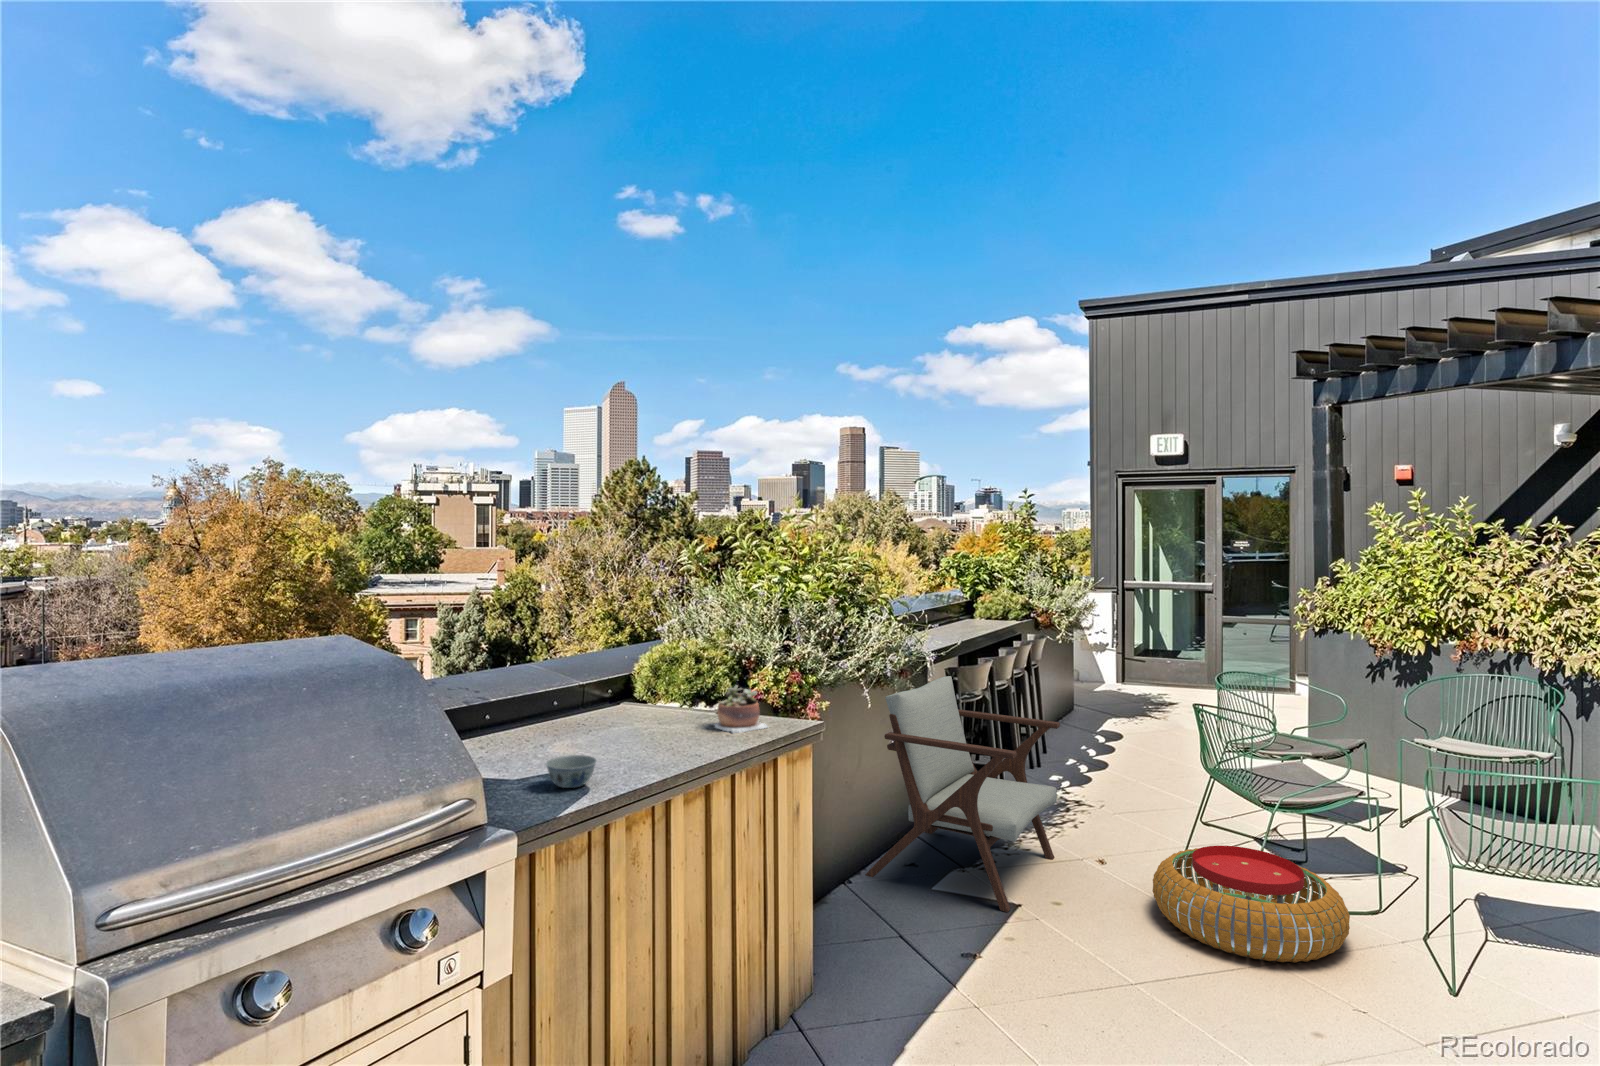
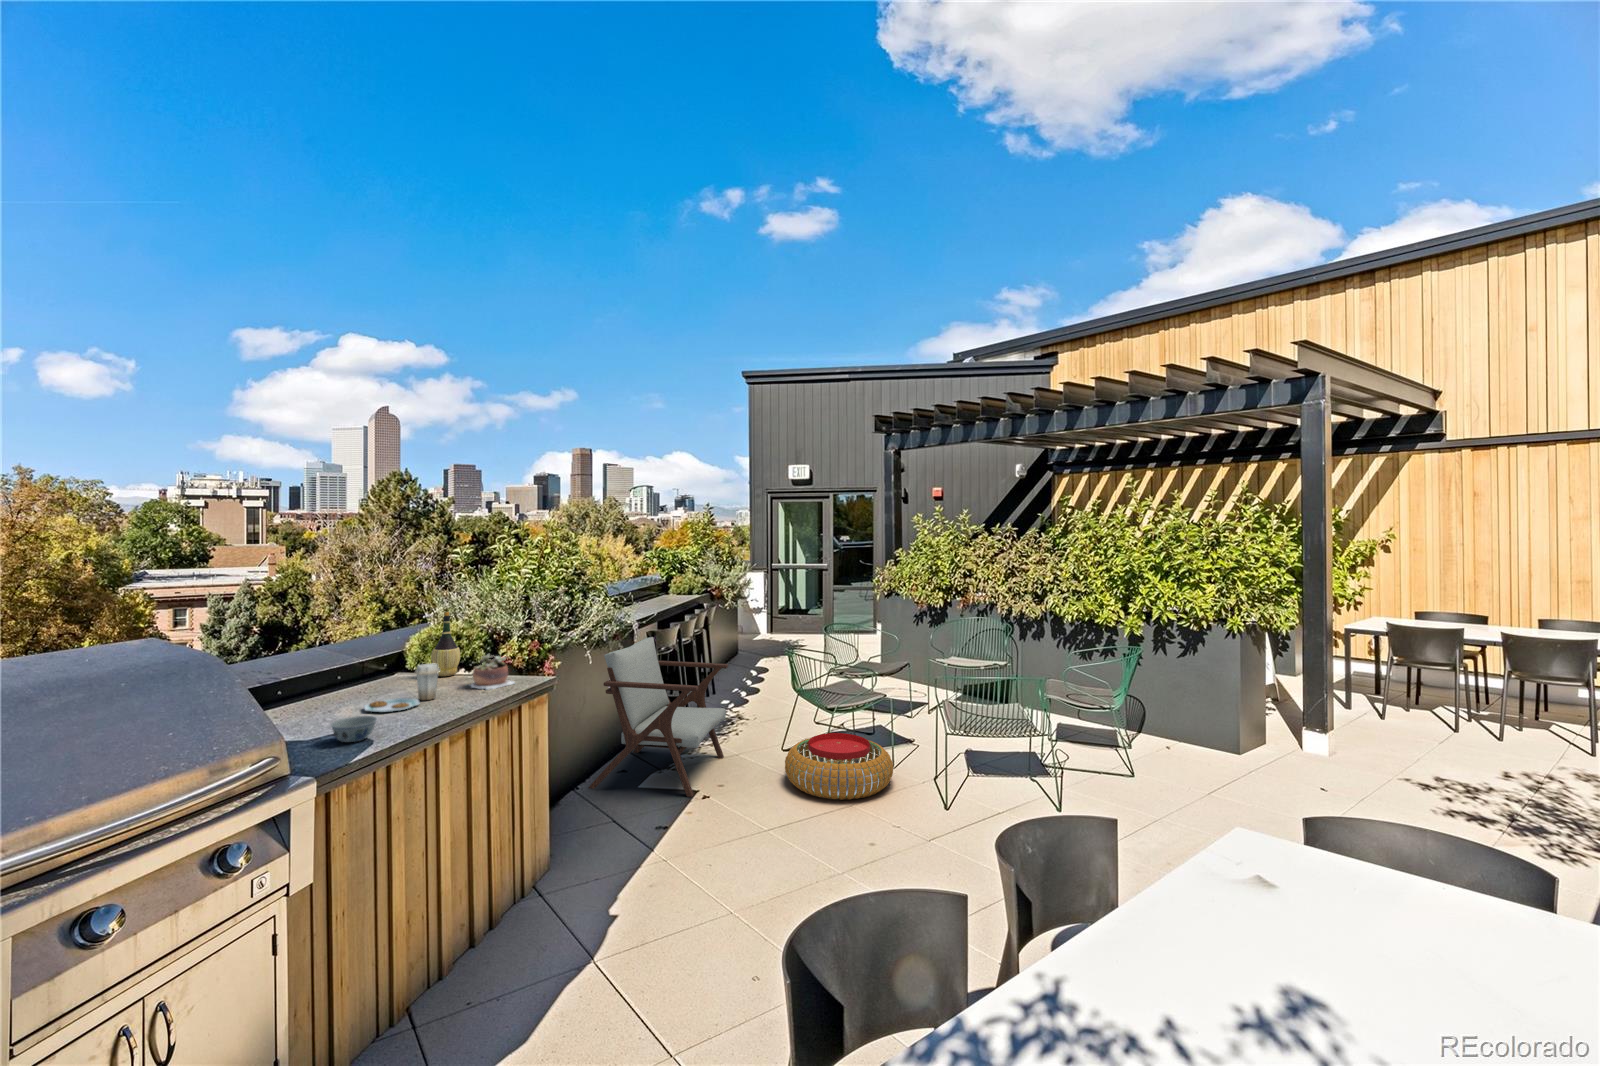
wine bottle: none [673,628,706,710] -> present [431,612,460,676]
plate: none [592,693,678,752] -> present [364,664,440,712]

